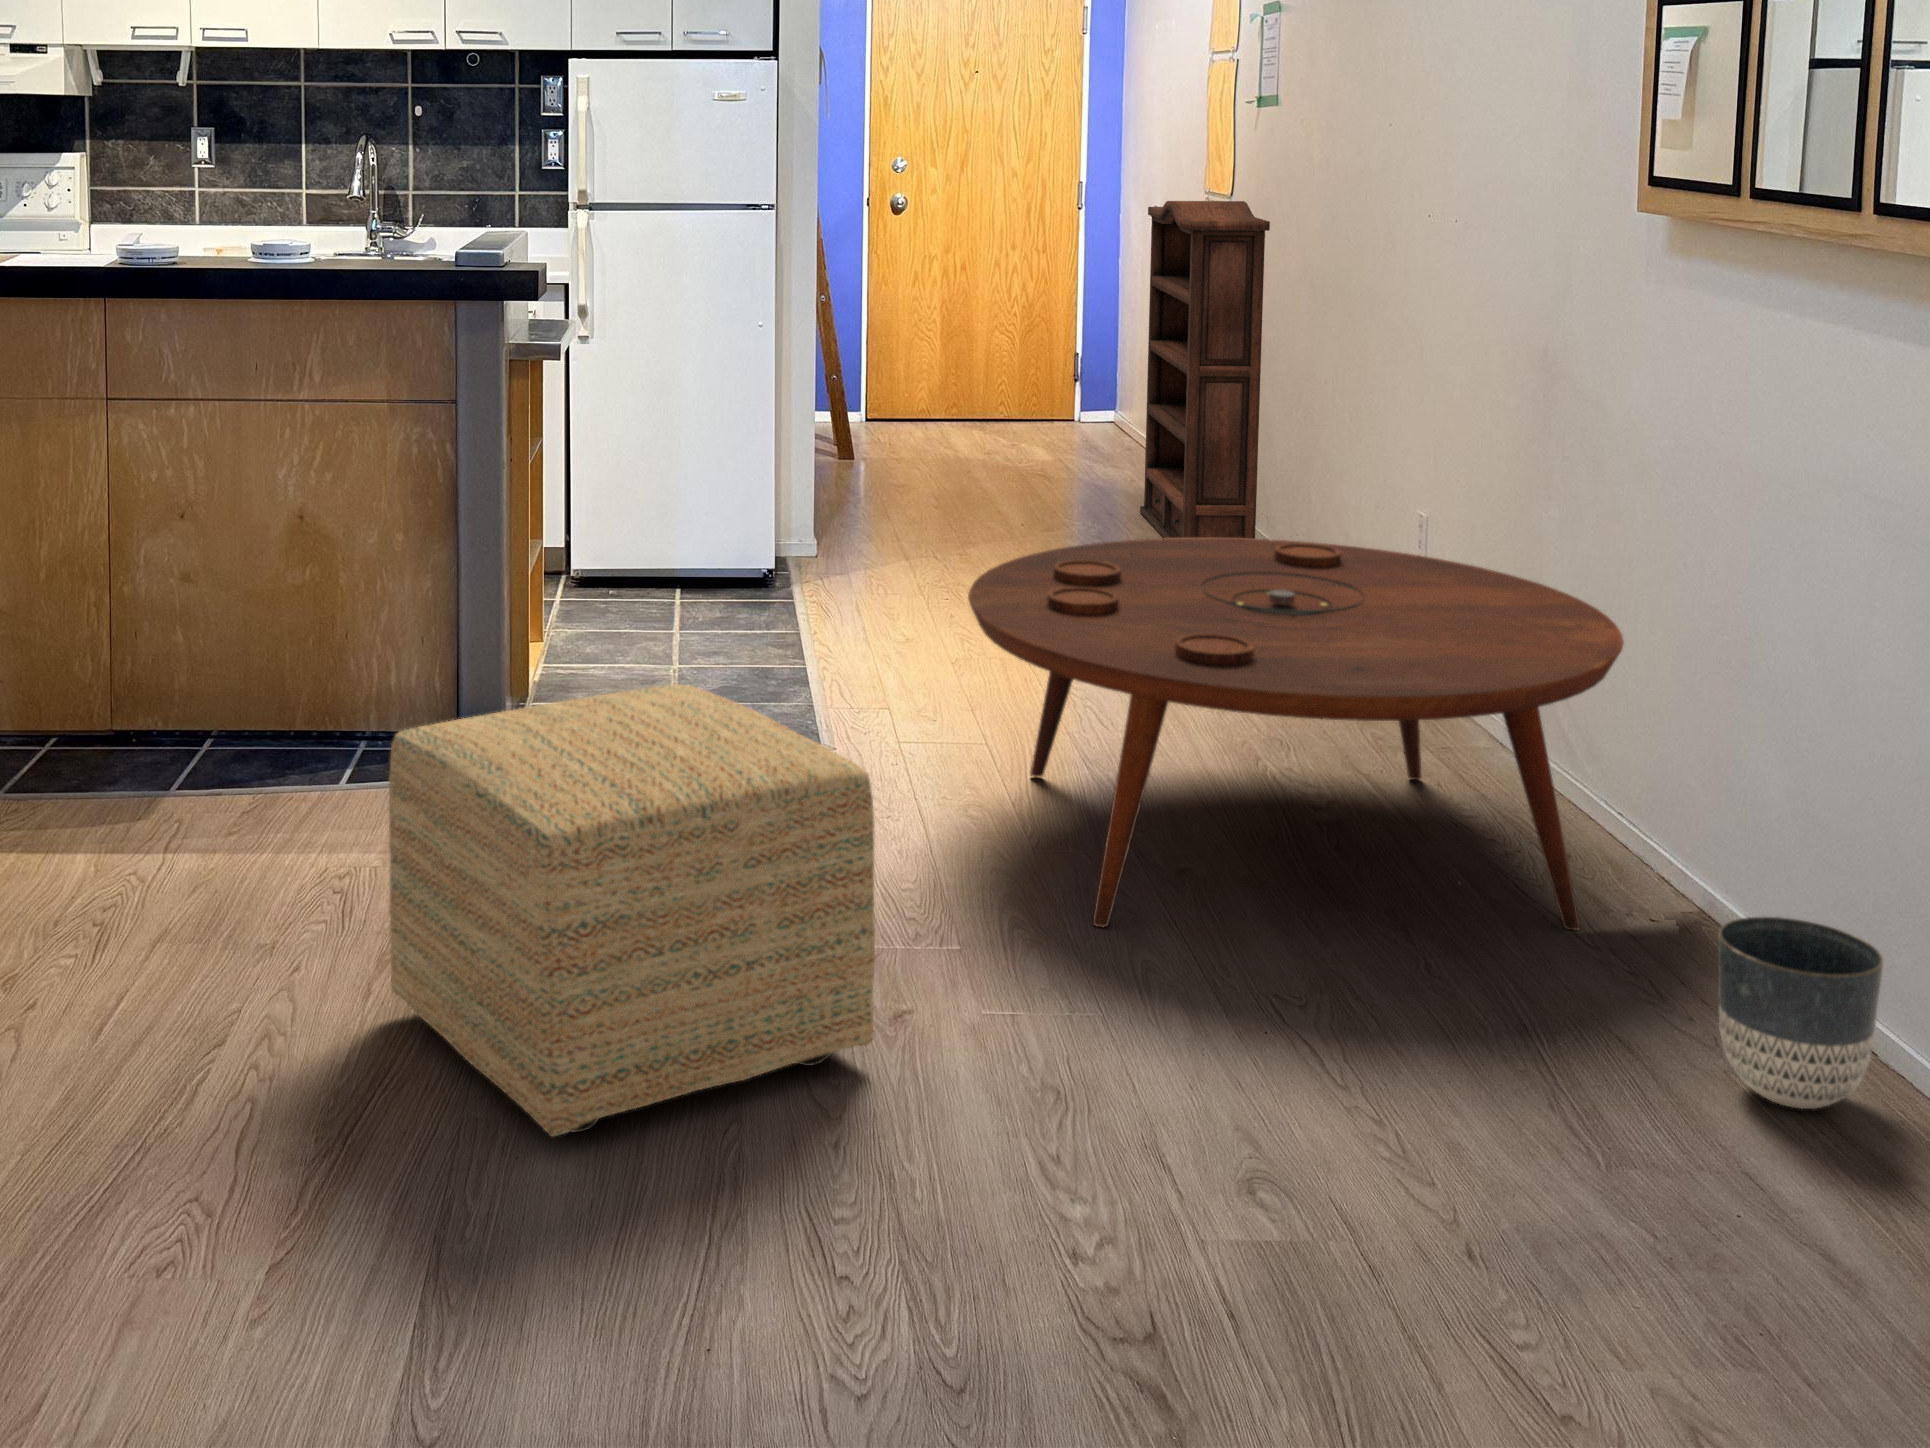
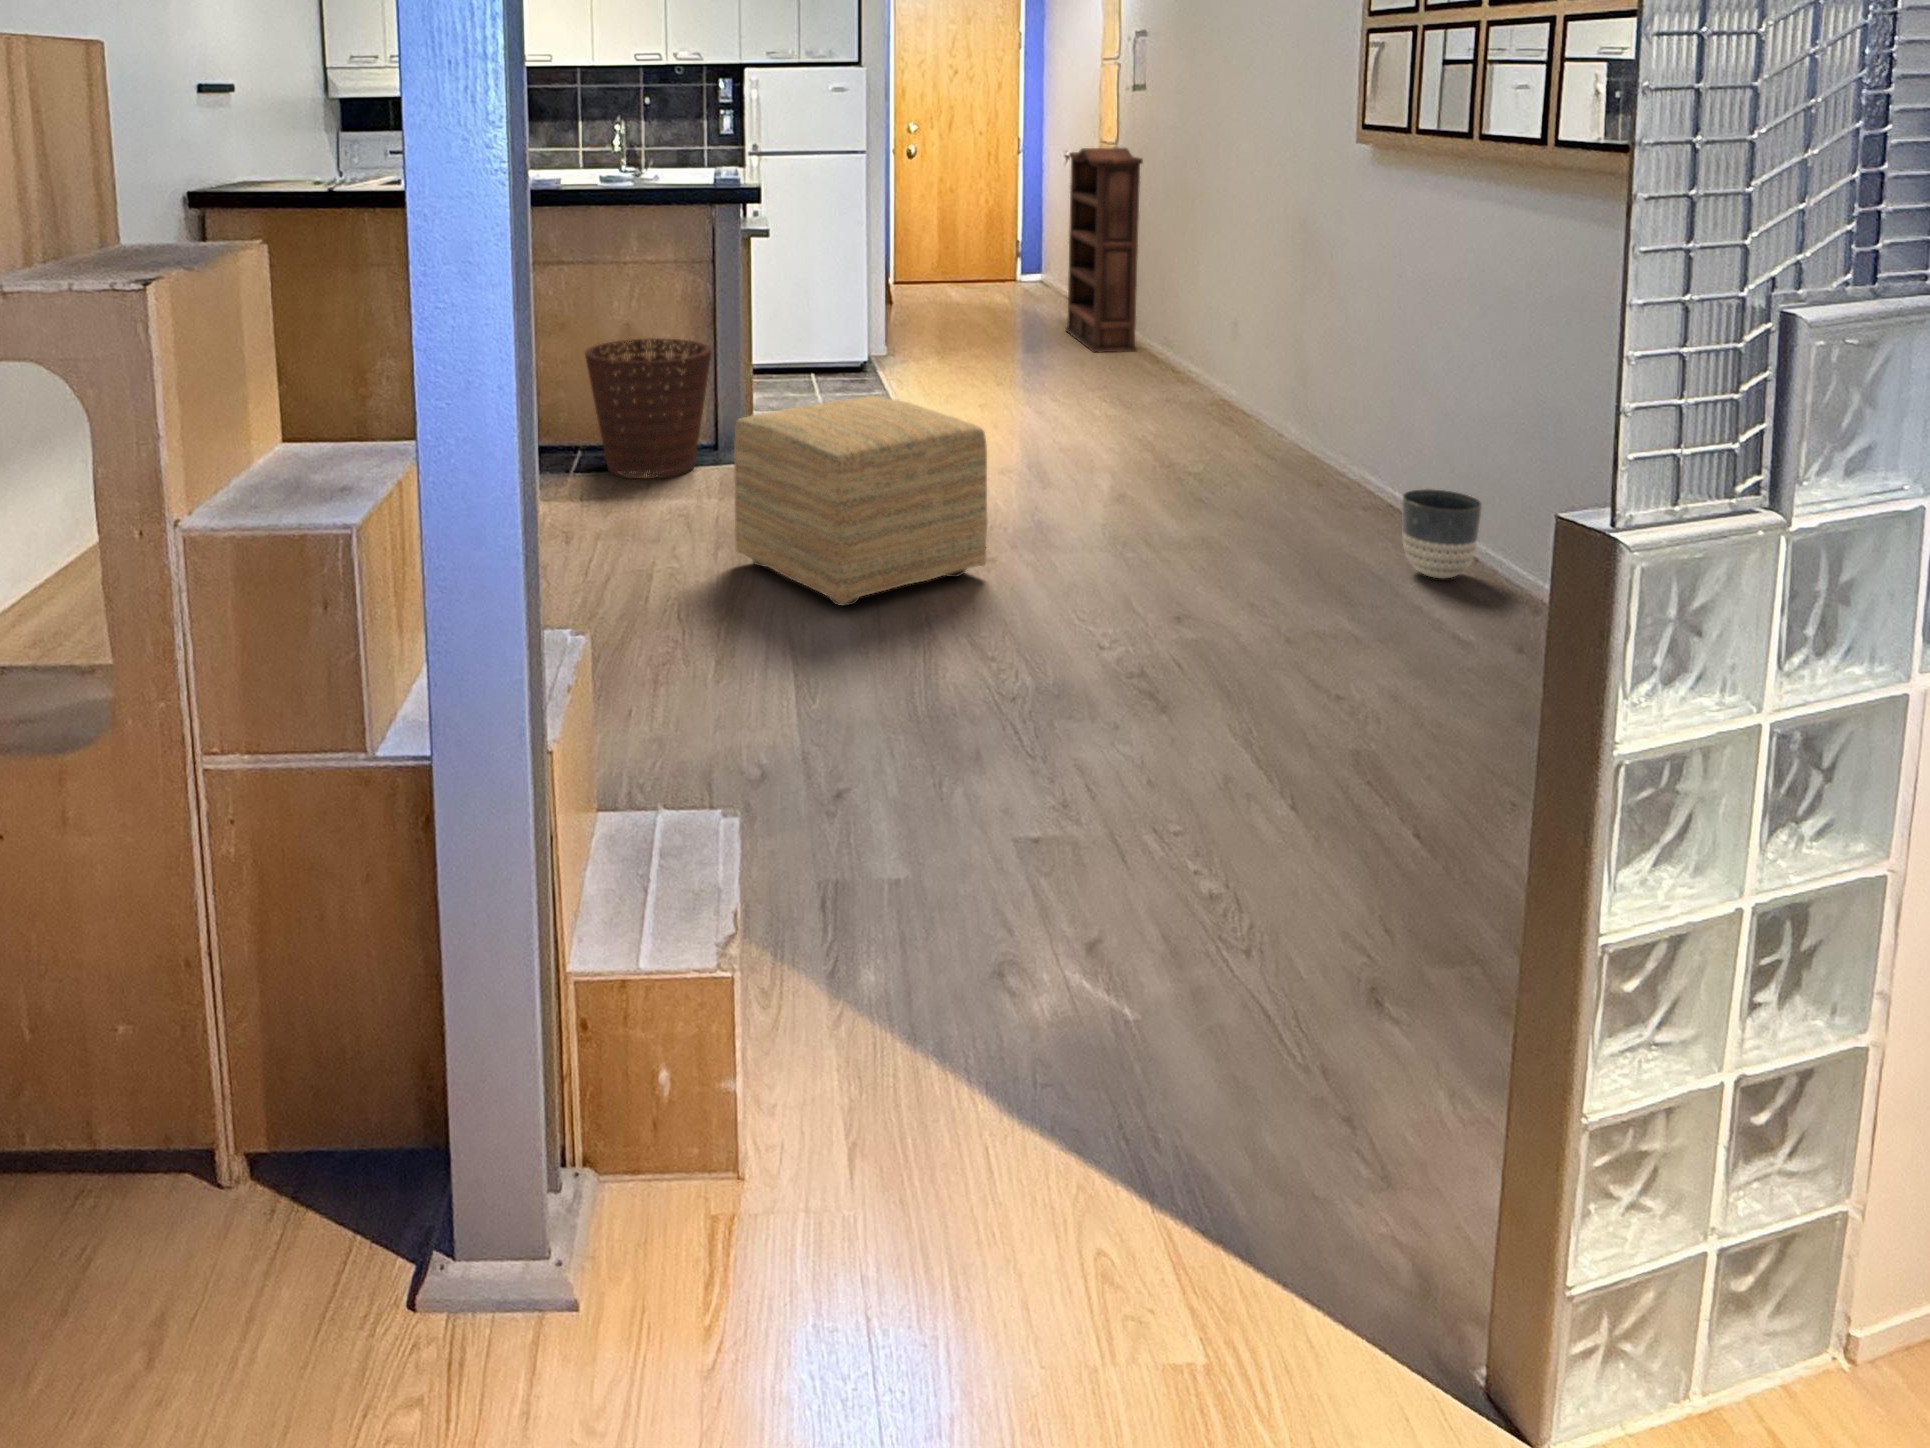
basket: none [200,538,436,805] -> present [585,339,712,479]
coffee table: present [968,538,1624,930] -> none [1006,327,1352,519]

